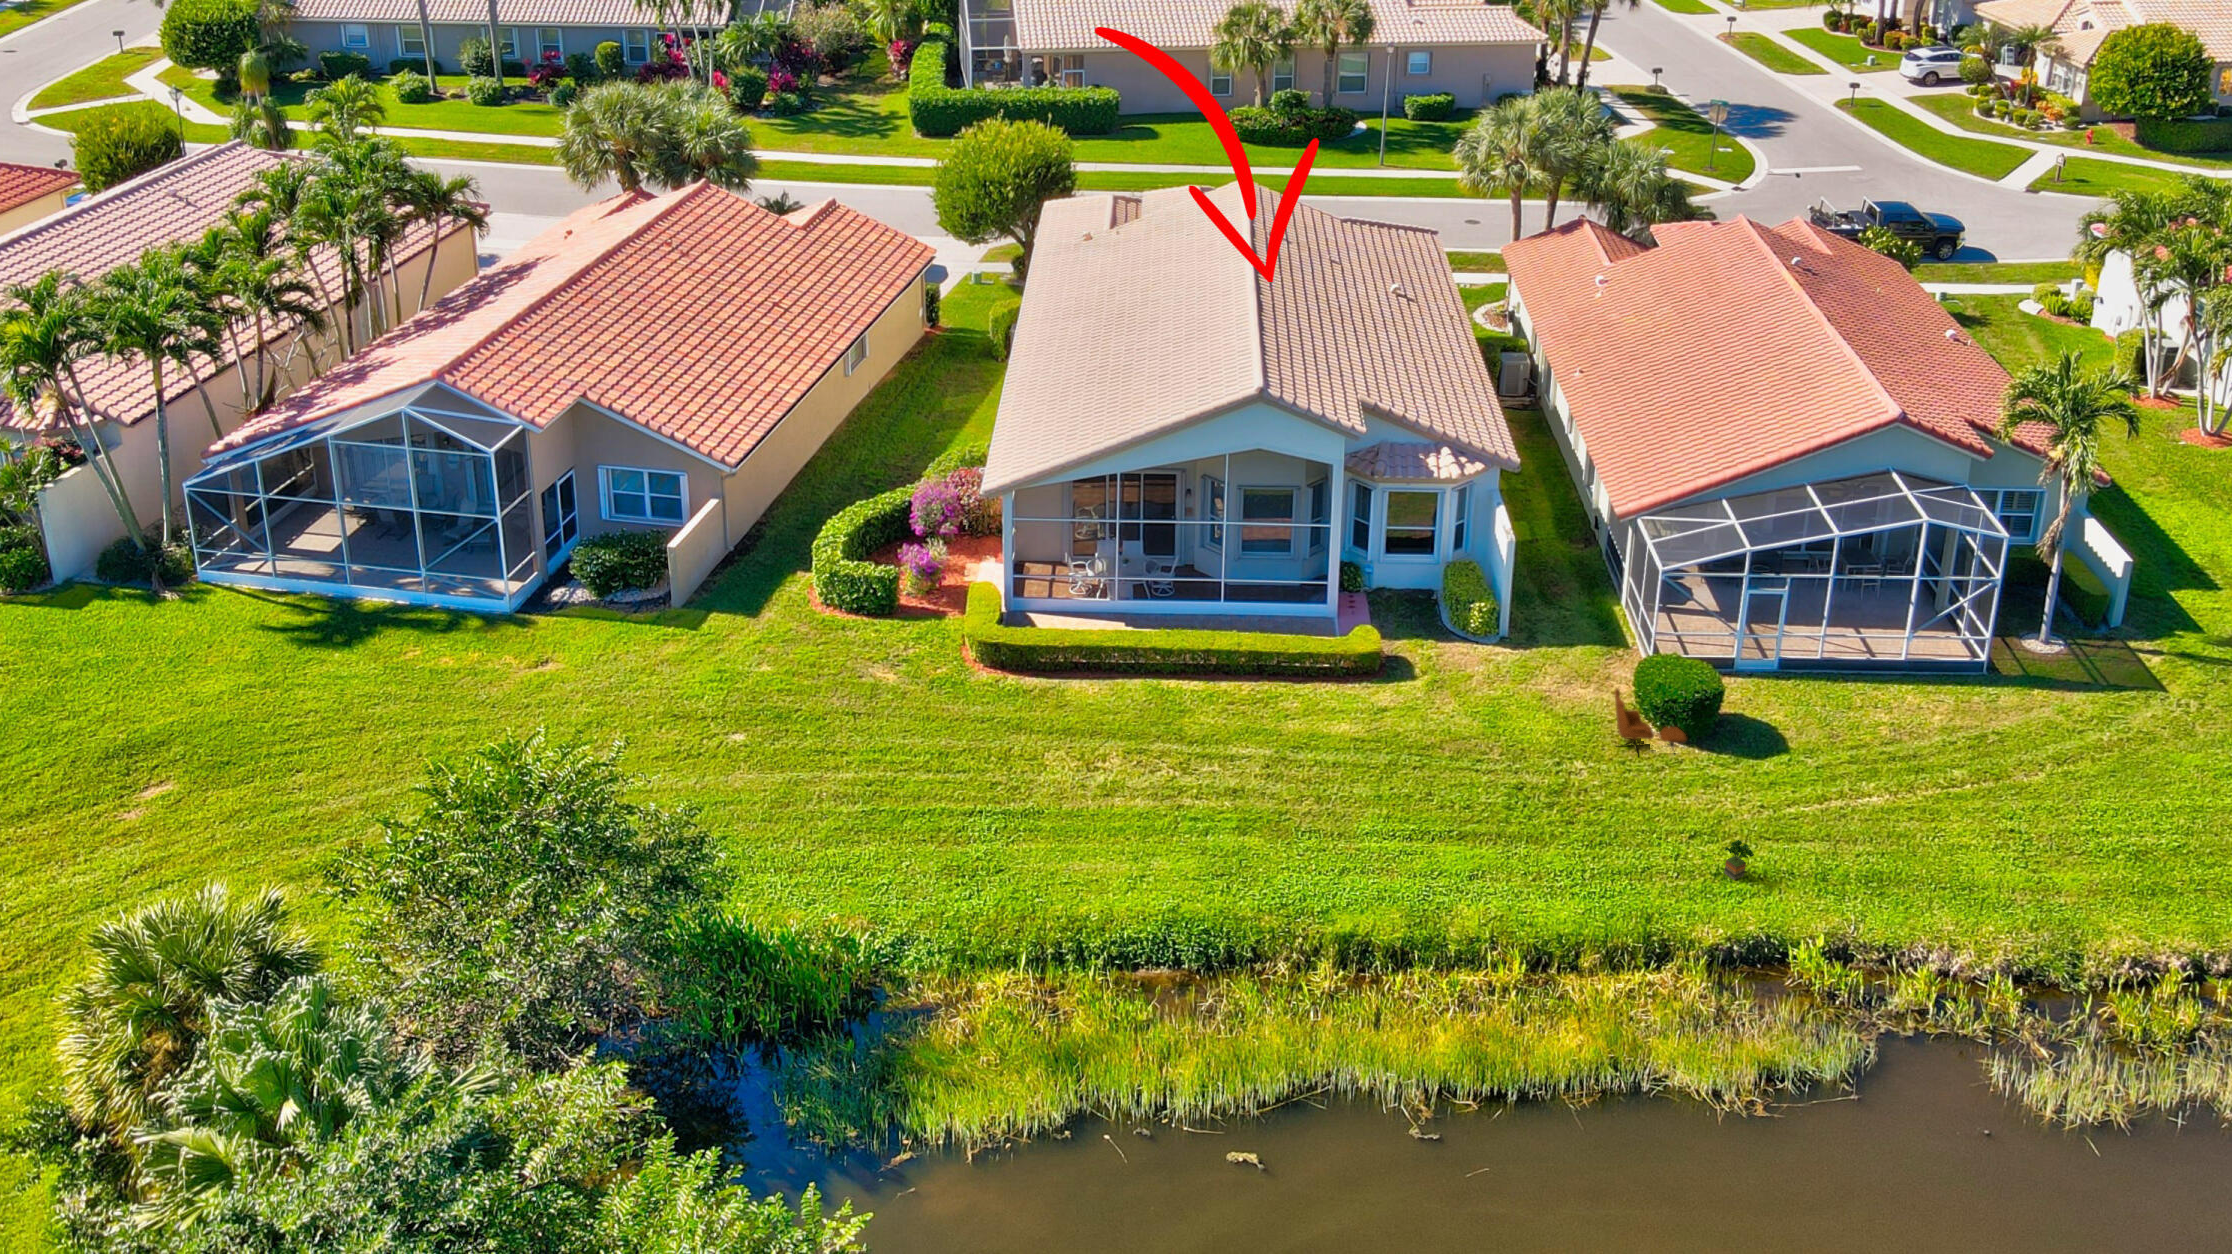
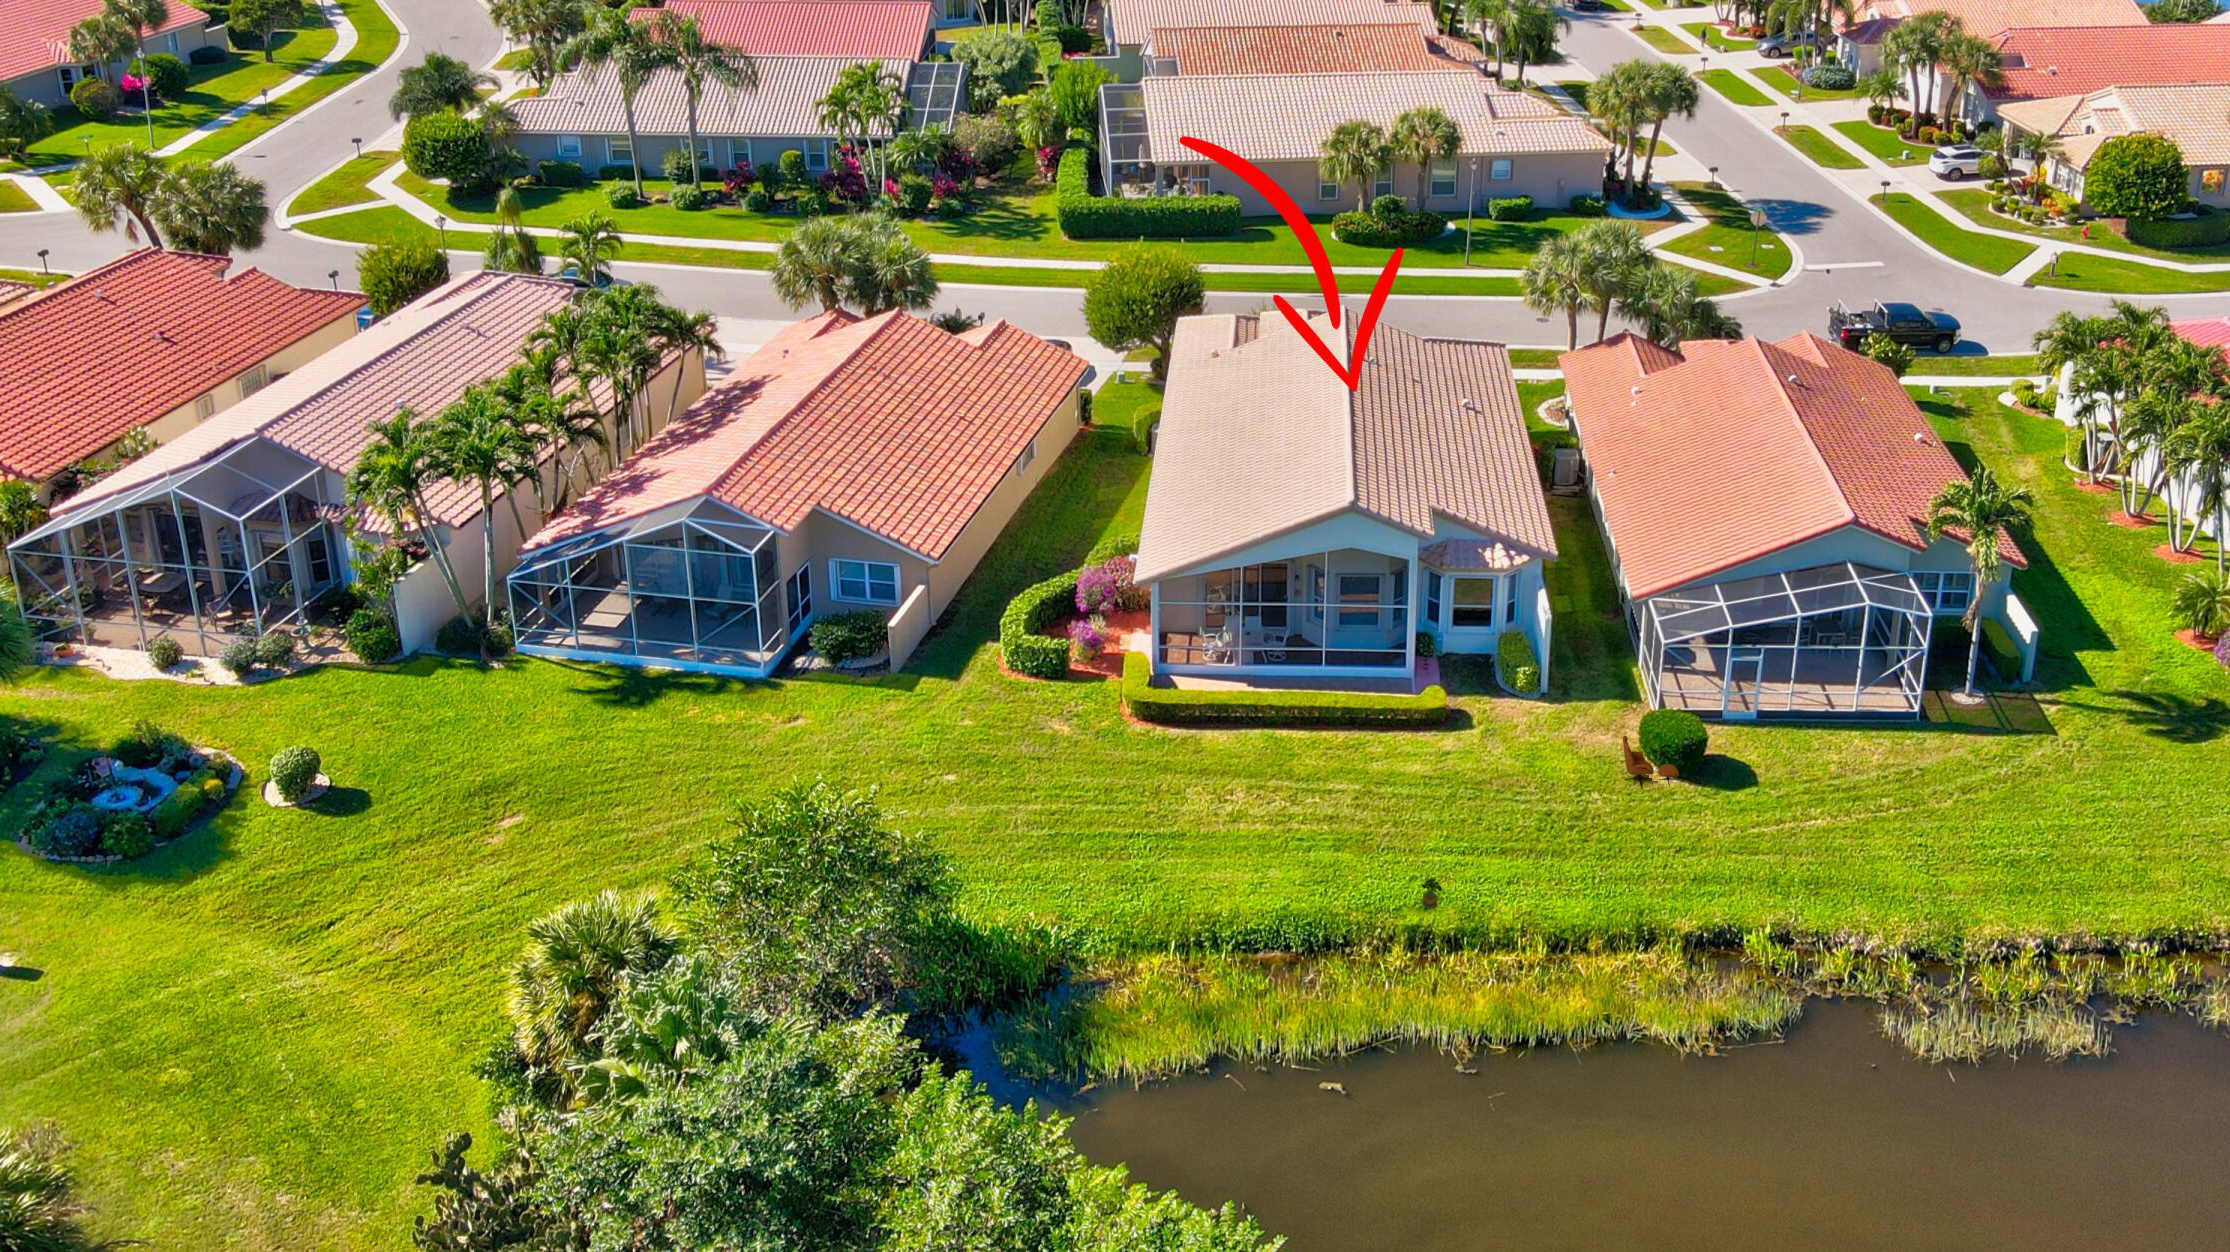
potted tree: present [1724,840,1754,880] -> present [1421,878,1442,909]

